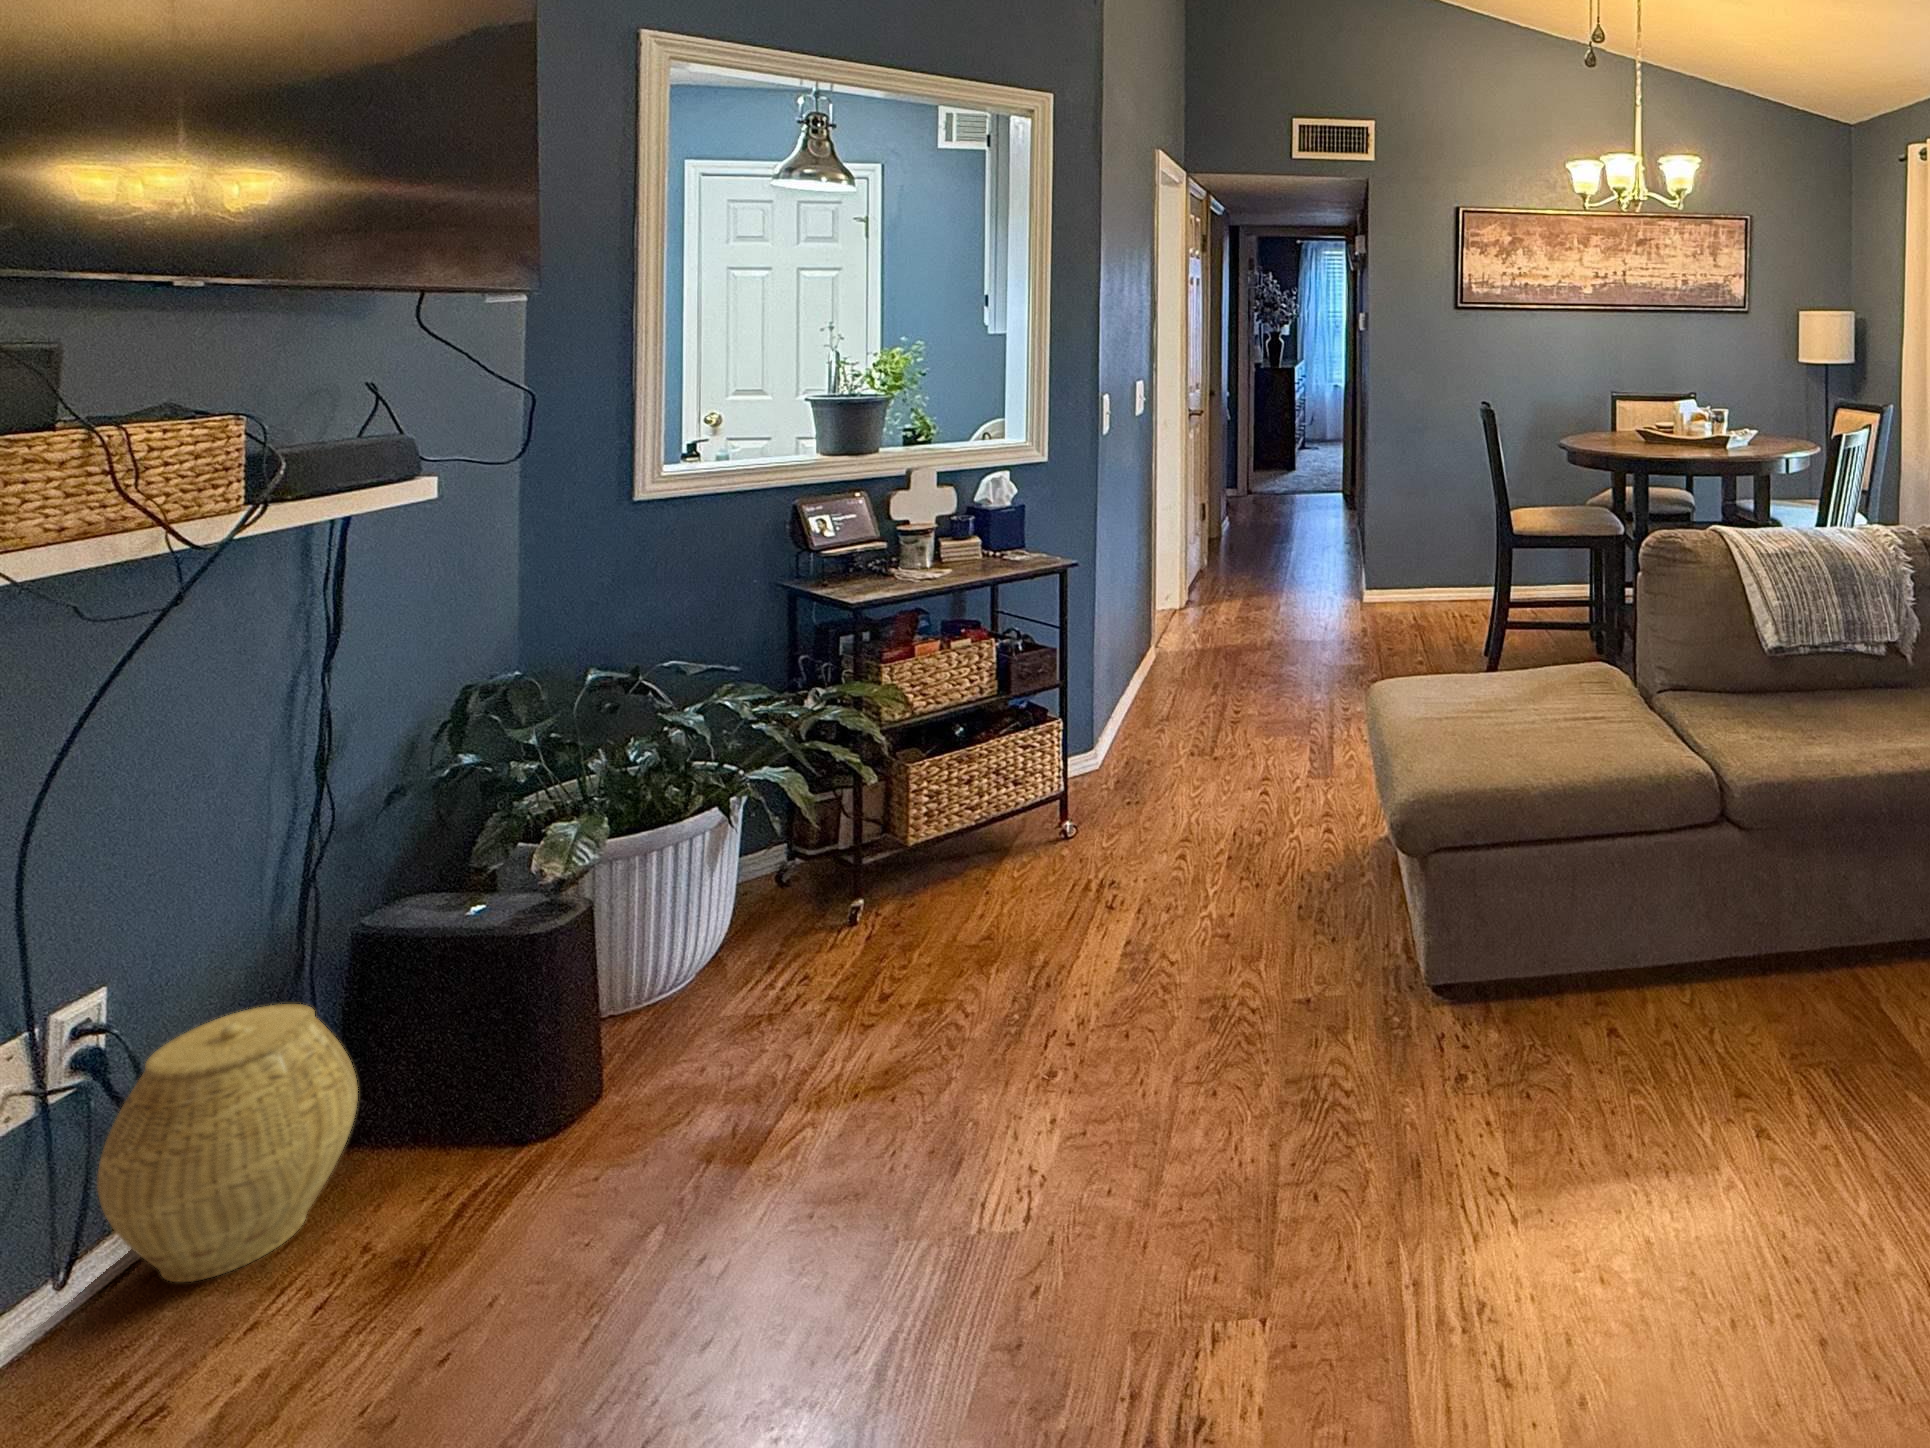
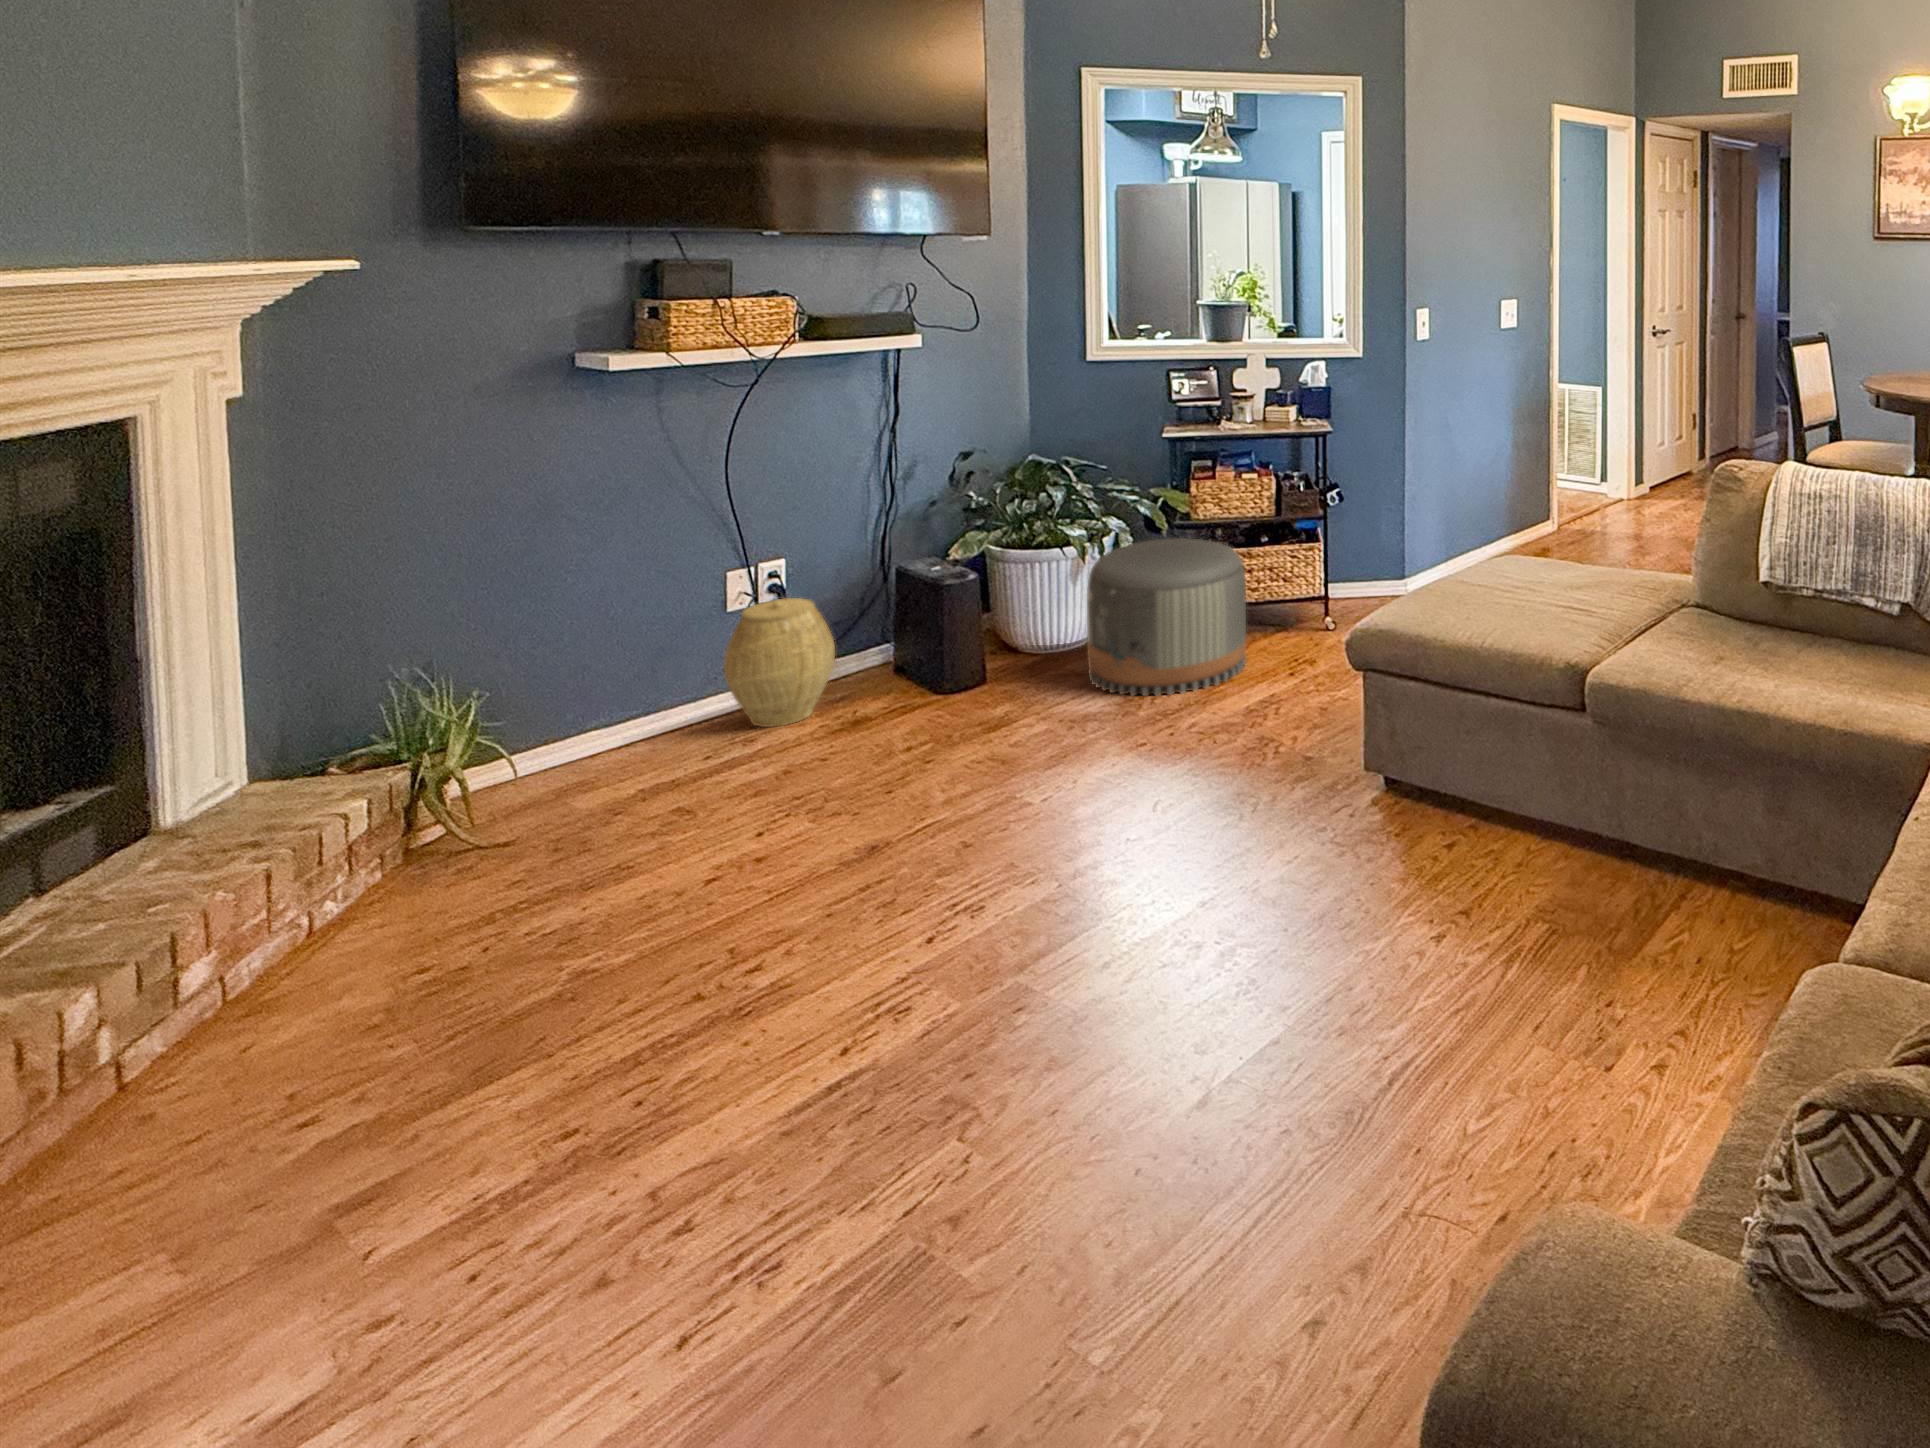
pouf: none [784,741,1025,996] -> present [1087,538,1246,696]

